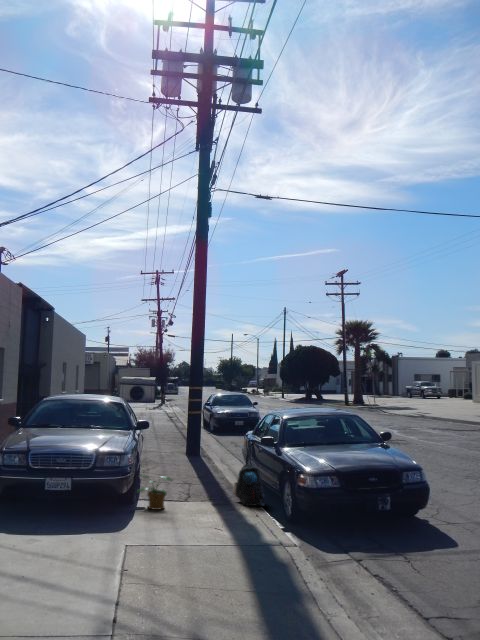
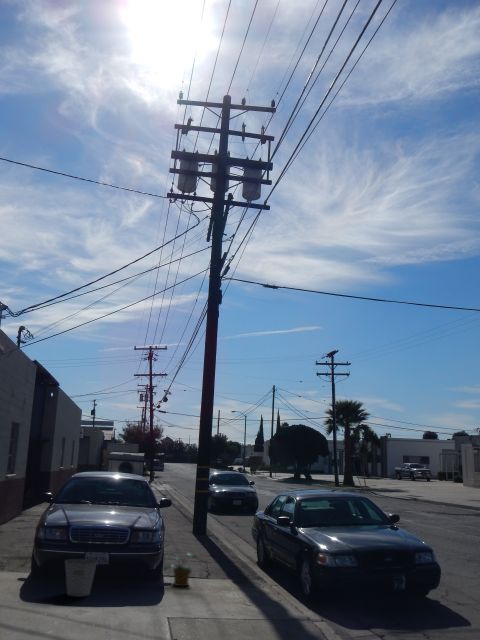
backpack: present [233,464,264,506] -> none [251,543,282,585]
bucket: none [25,484,60,523] -> present [65,559,97,597]

